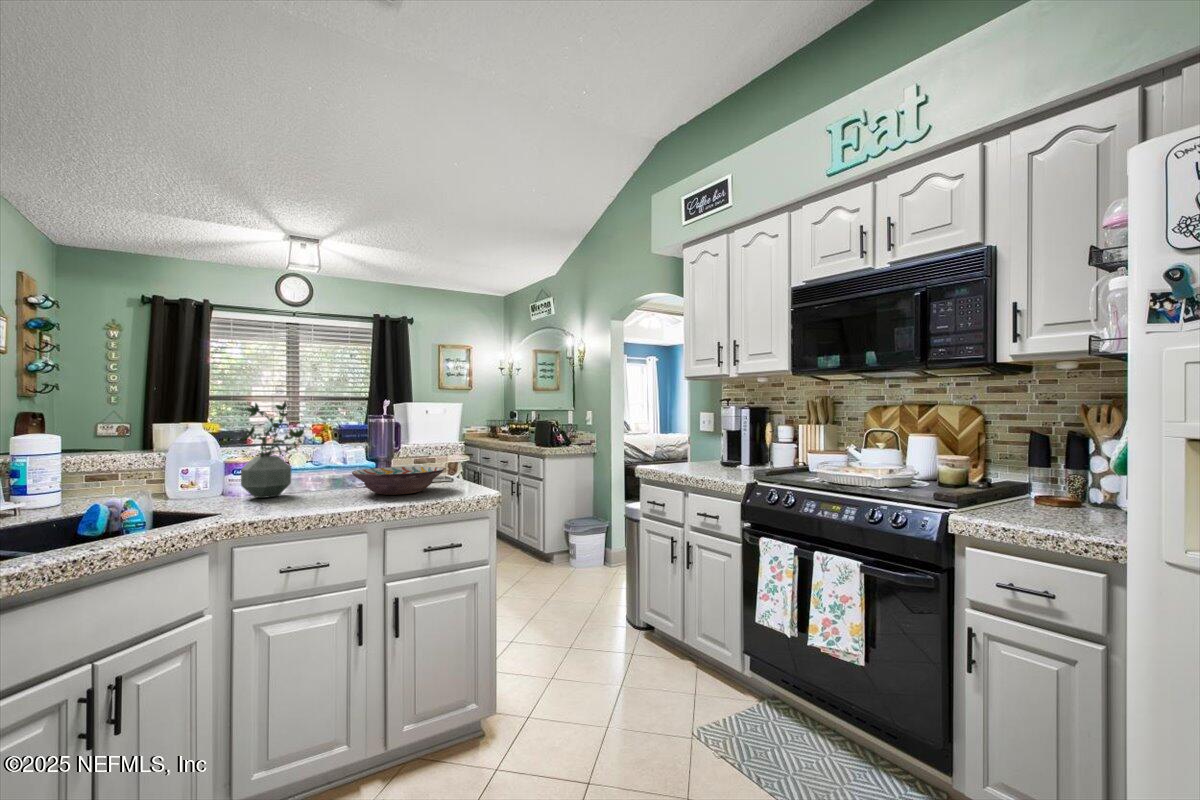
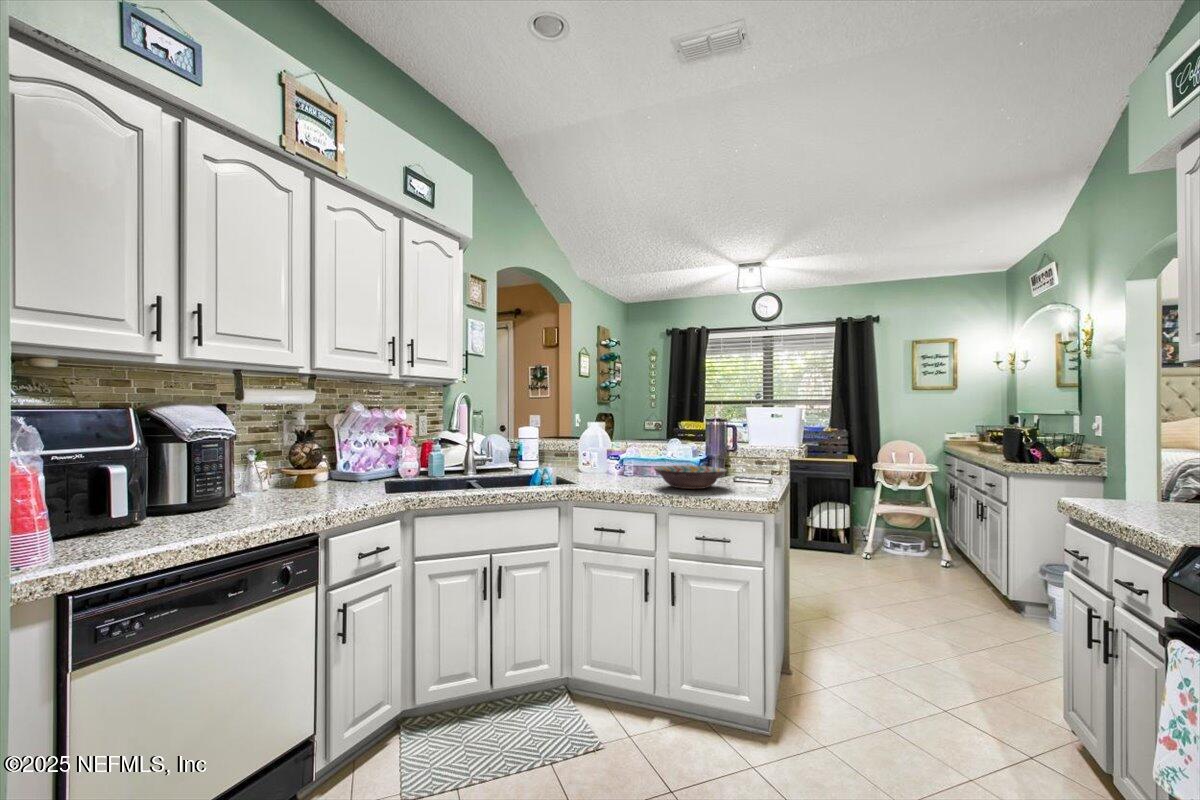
potted plant: present [241,401,304,498] -> none [600,410,645,479]

